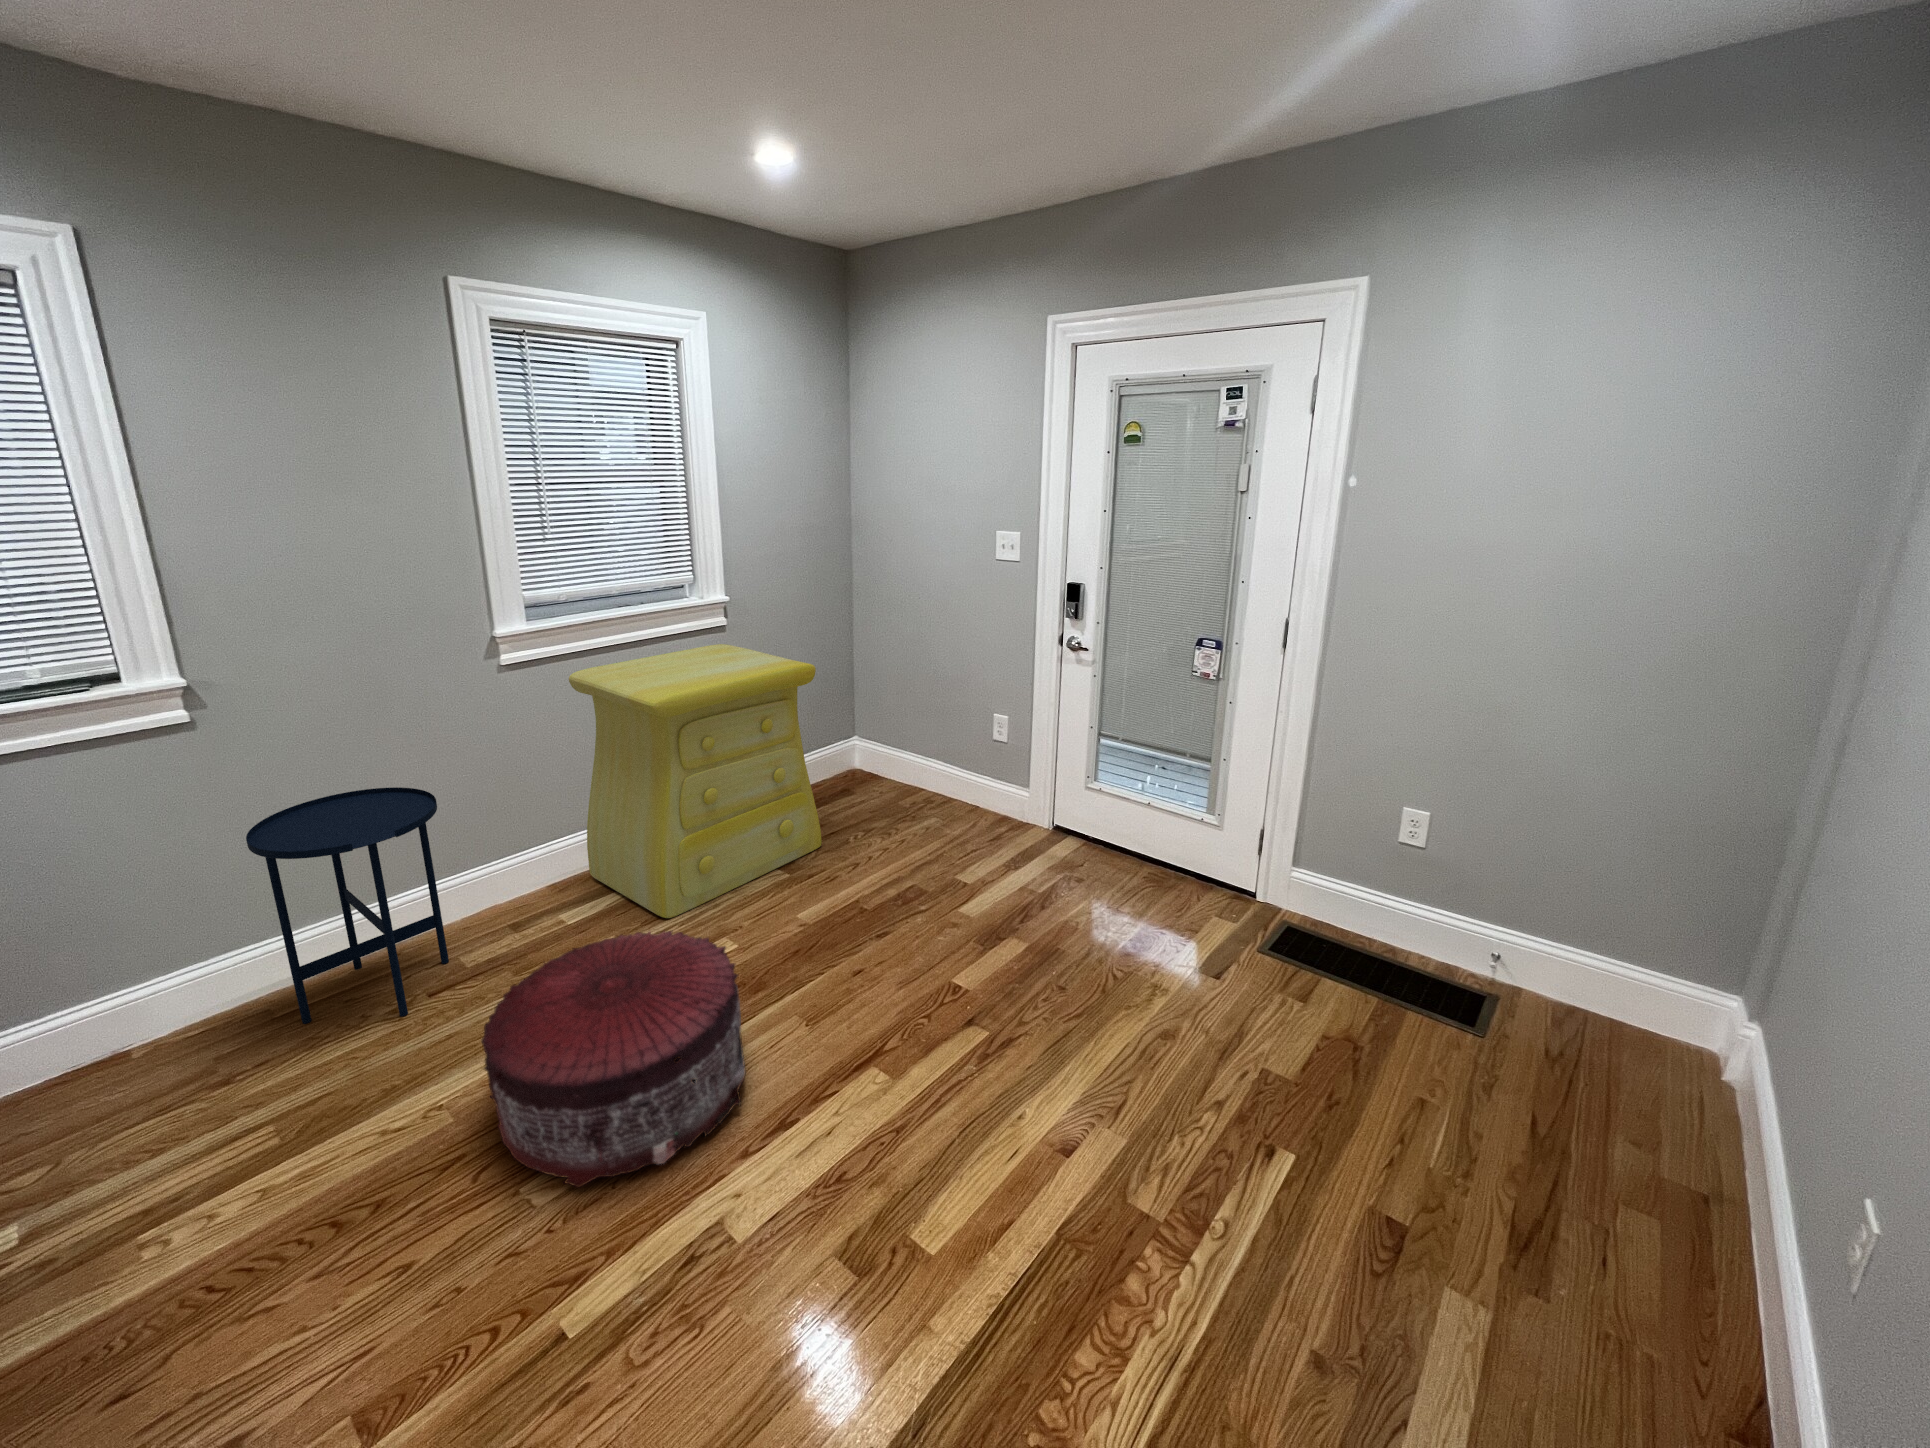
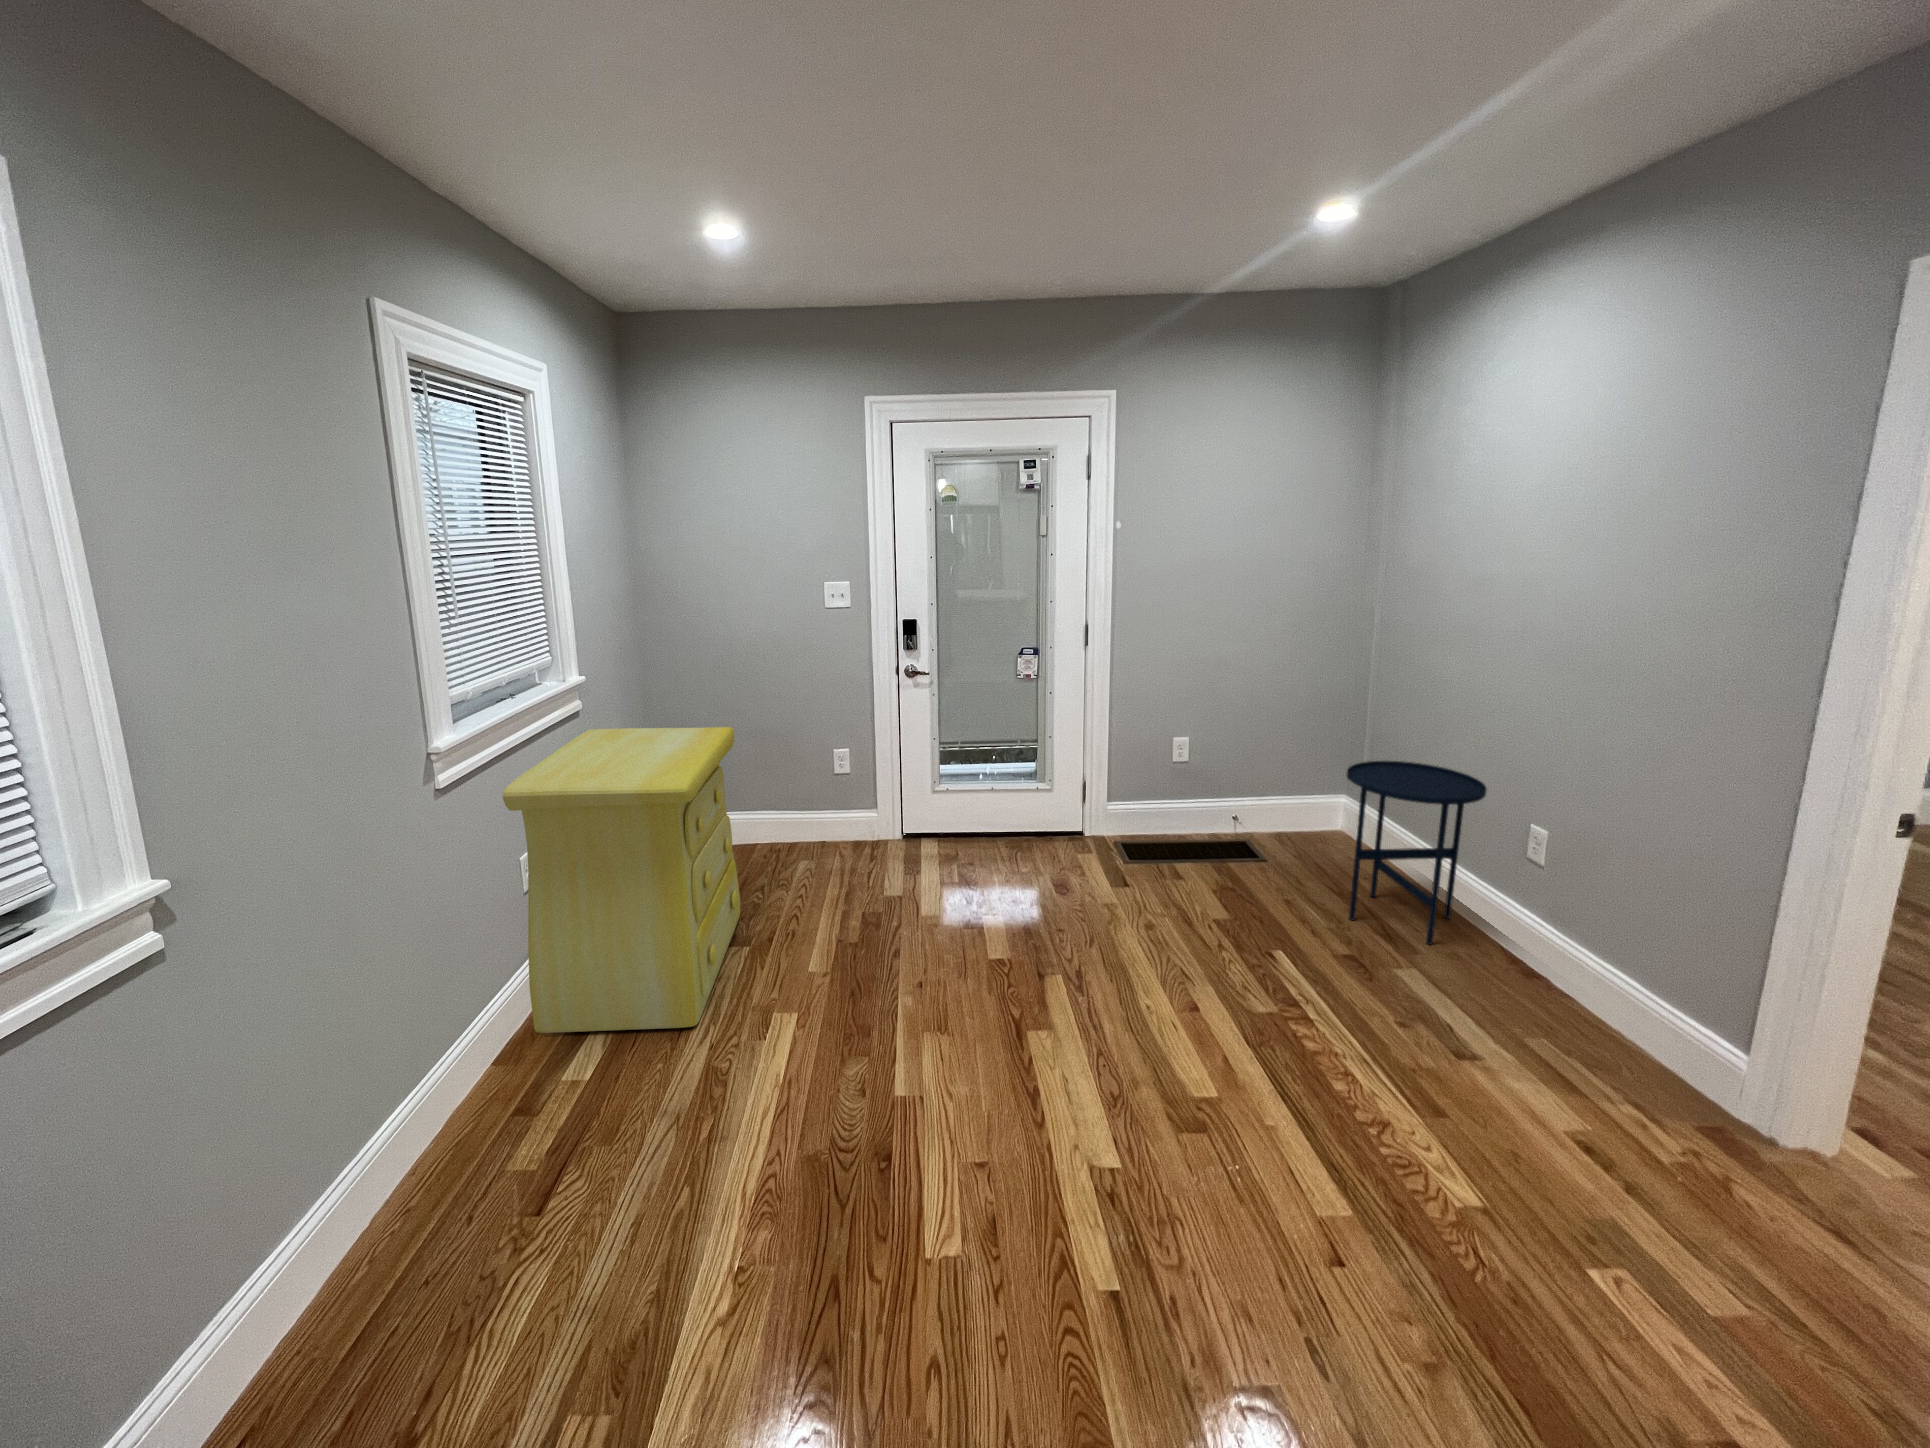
side table: present [246,787,449,1024] -> present [1347,761,1487,945]
pouf: present [481,931,745,1187] -> none [765,980,1008,1247]

